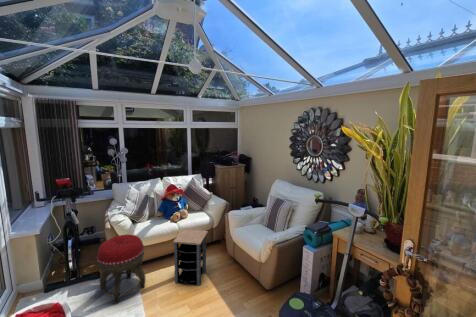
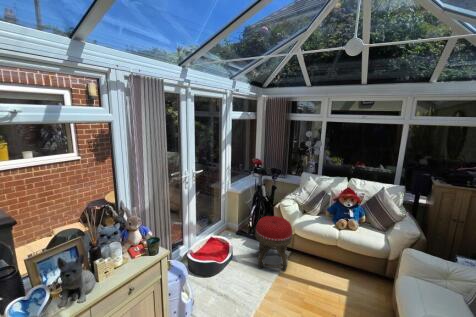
side table: present [173,229,208,286] -> none [310,239,360,308]

